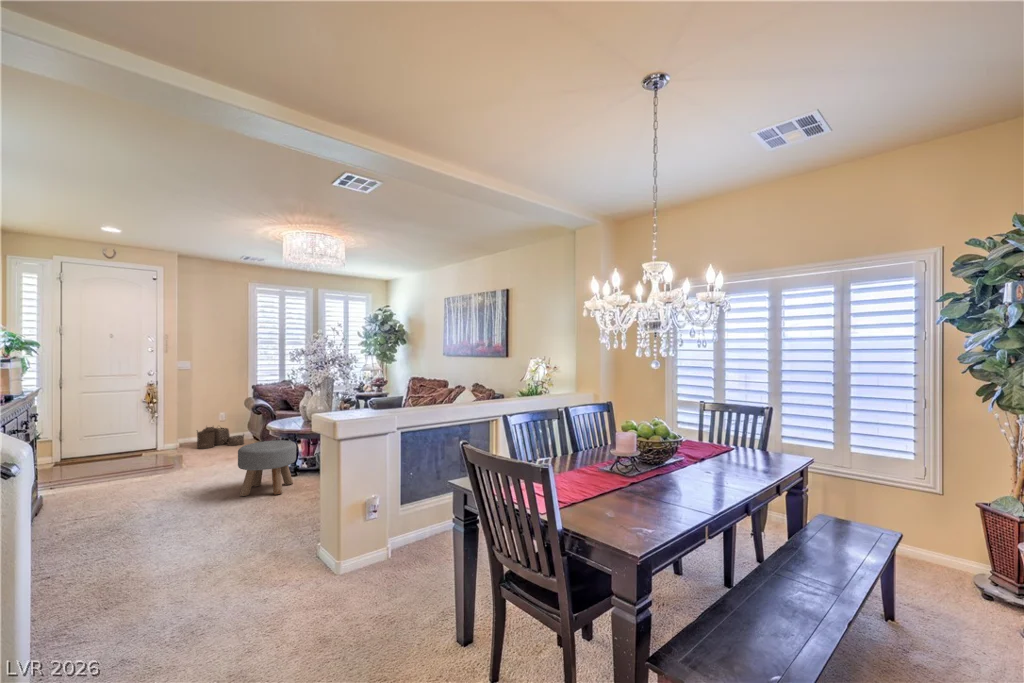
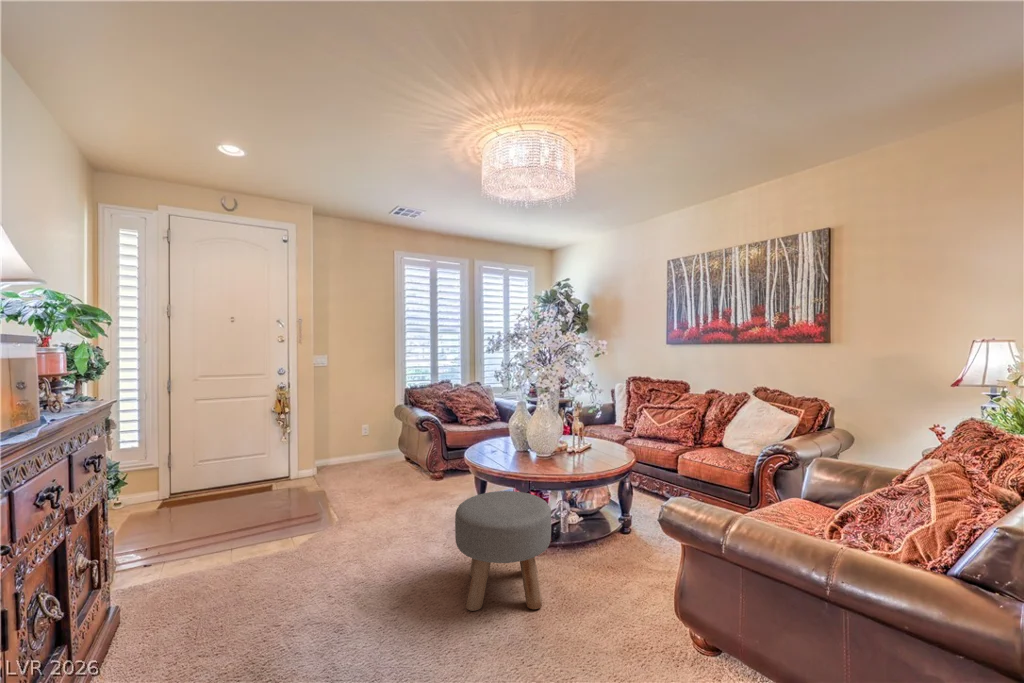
woven basket: present [197,427,244,449] -> none [340,443,398,478]

